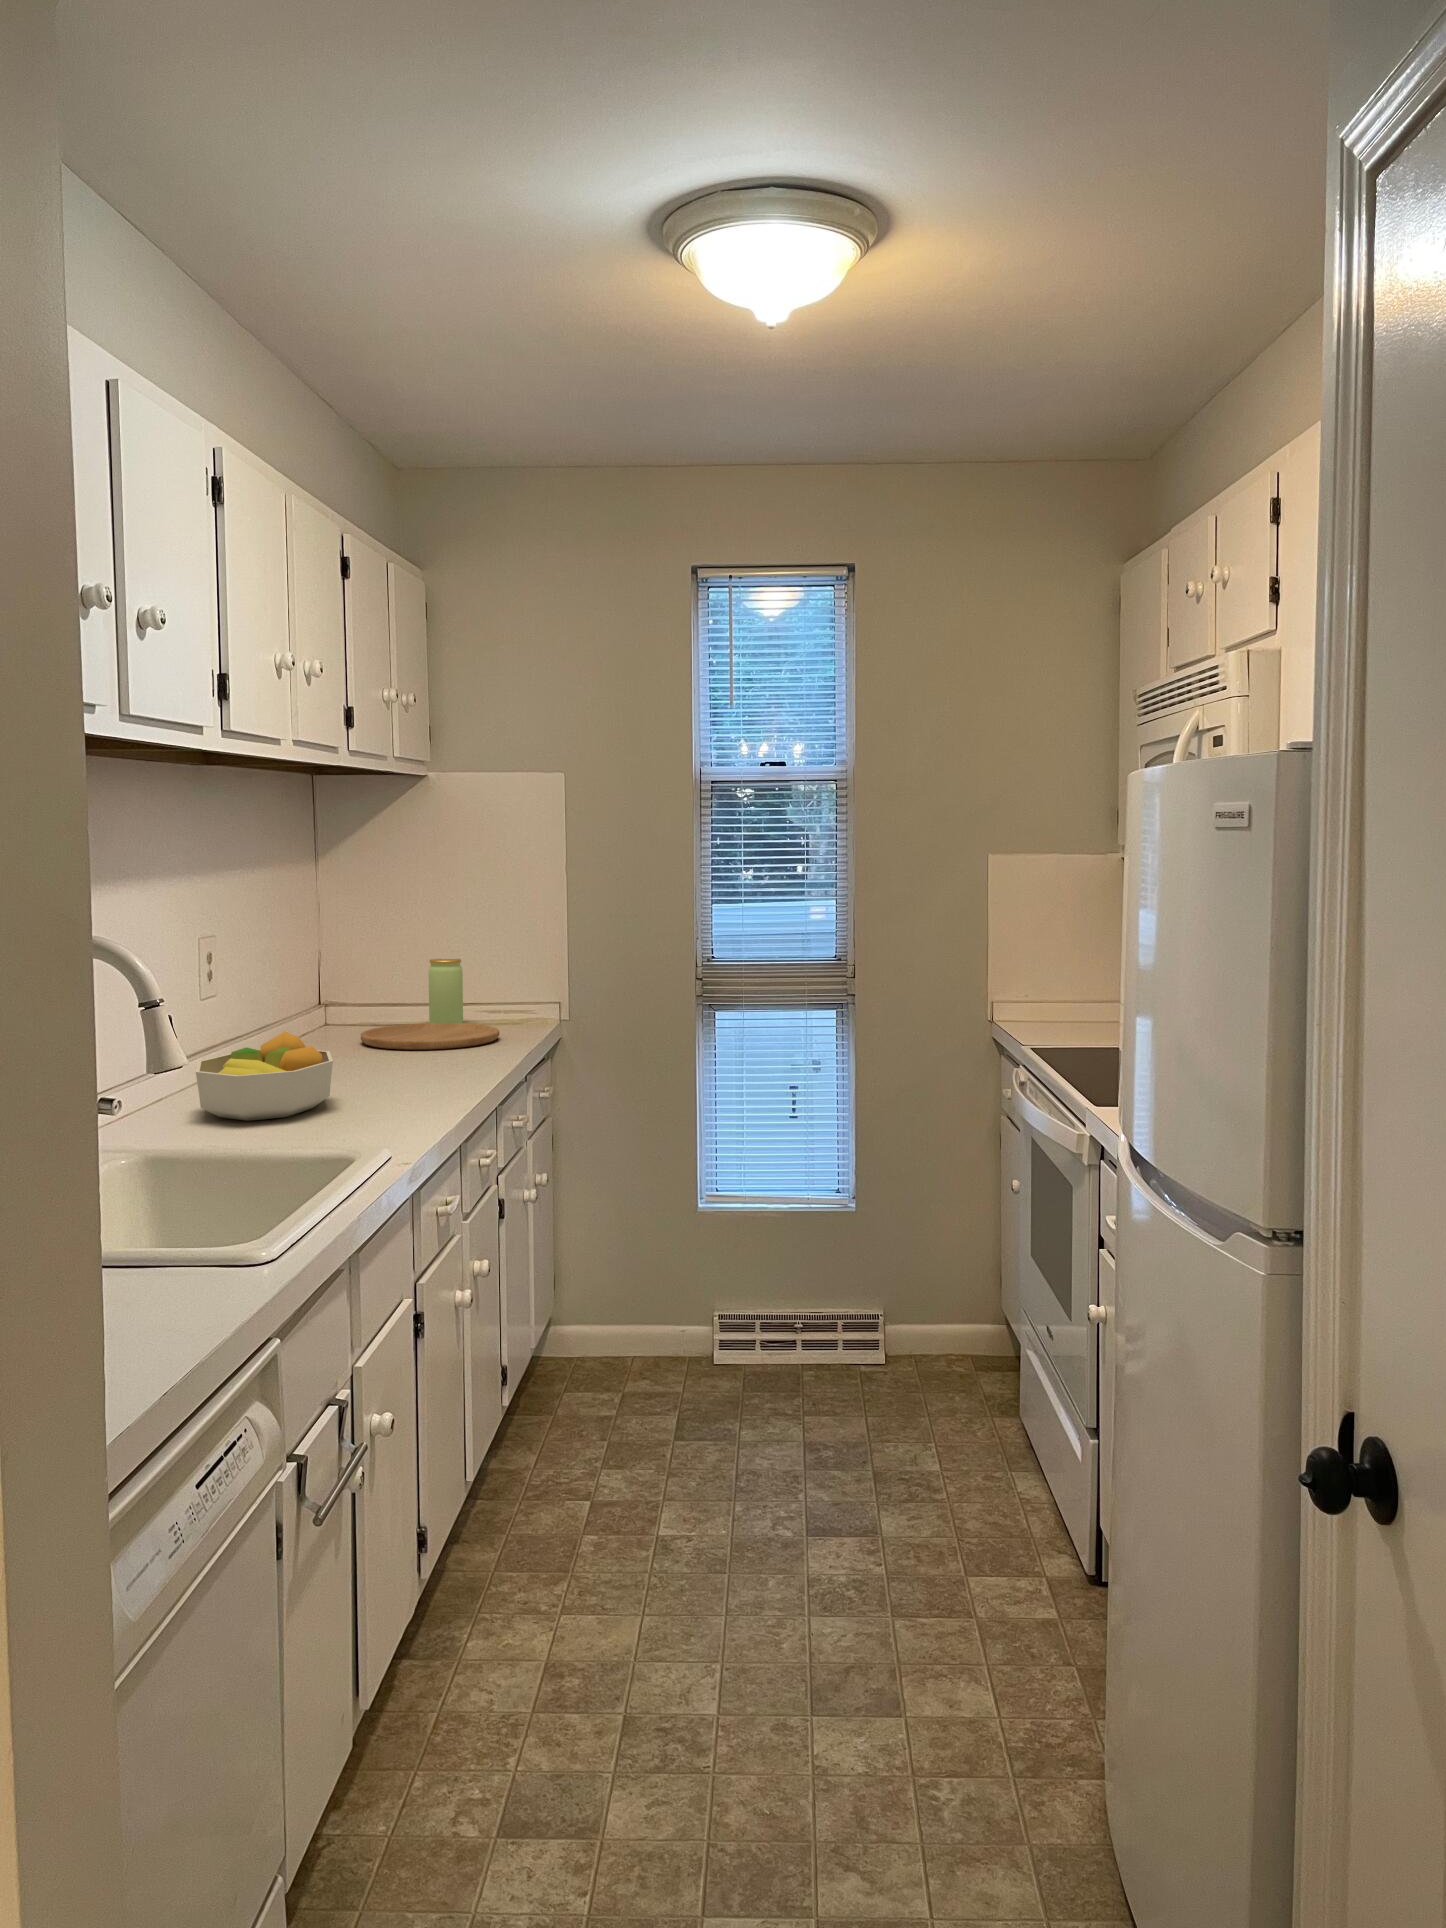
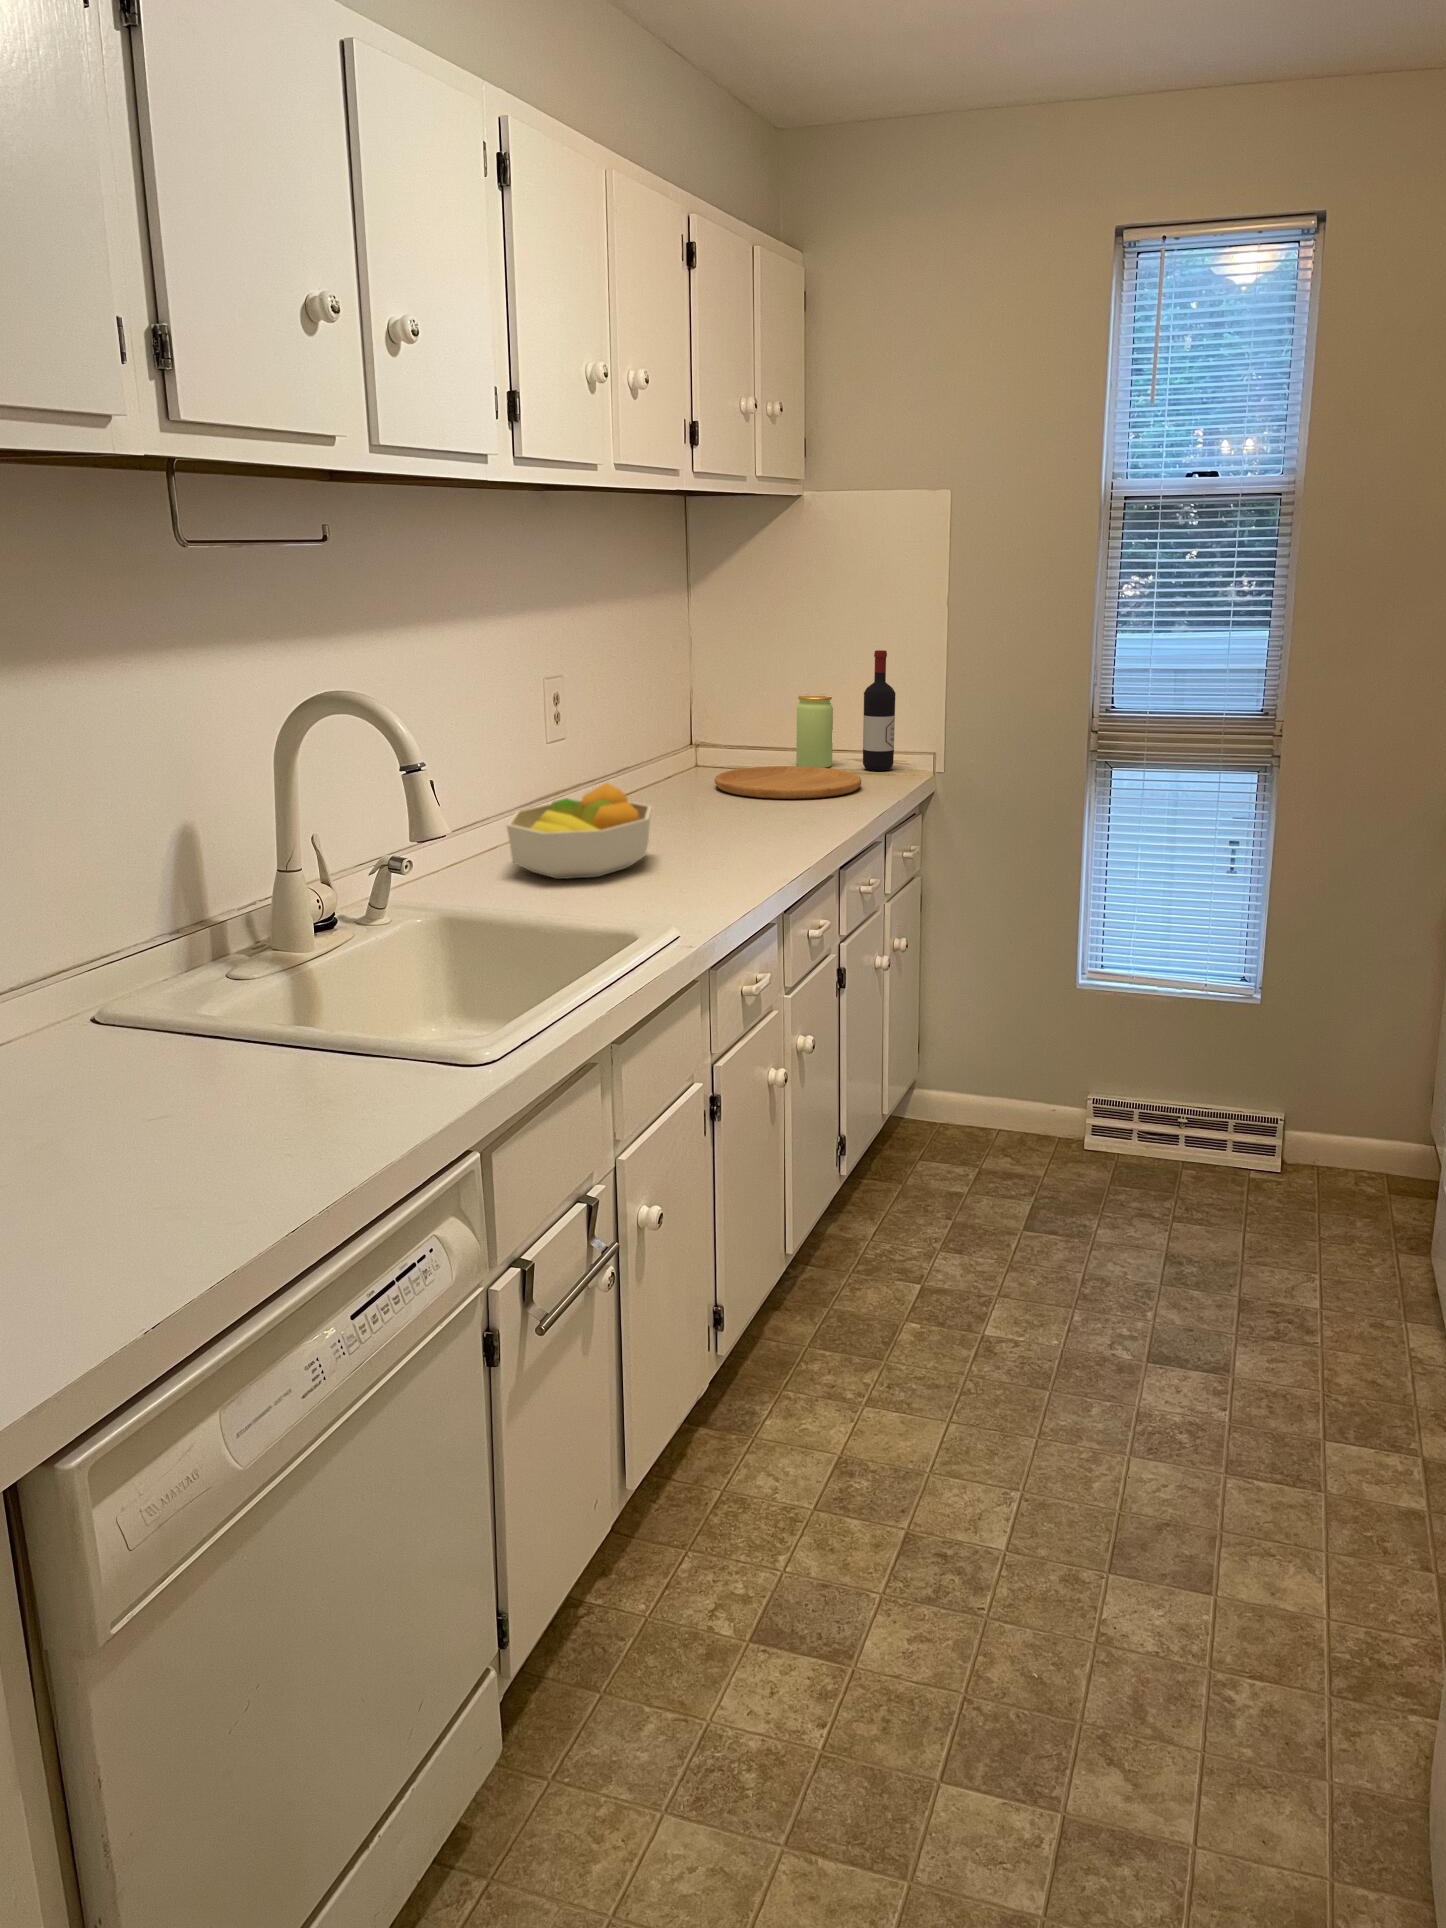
wine bottle: none [491,916,521,1025] -> present [863,650,896,771]

